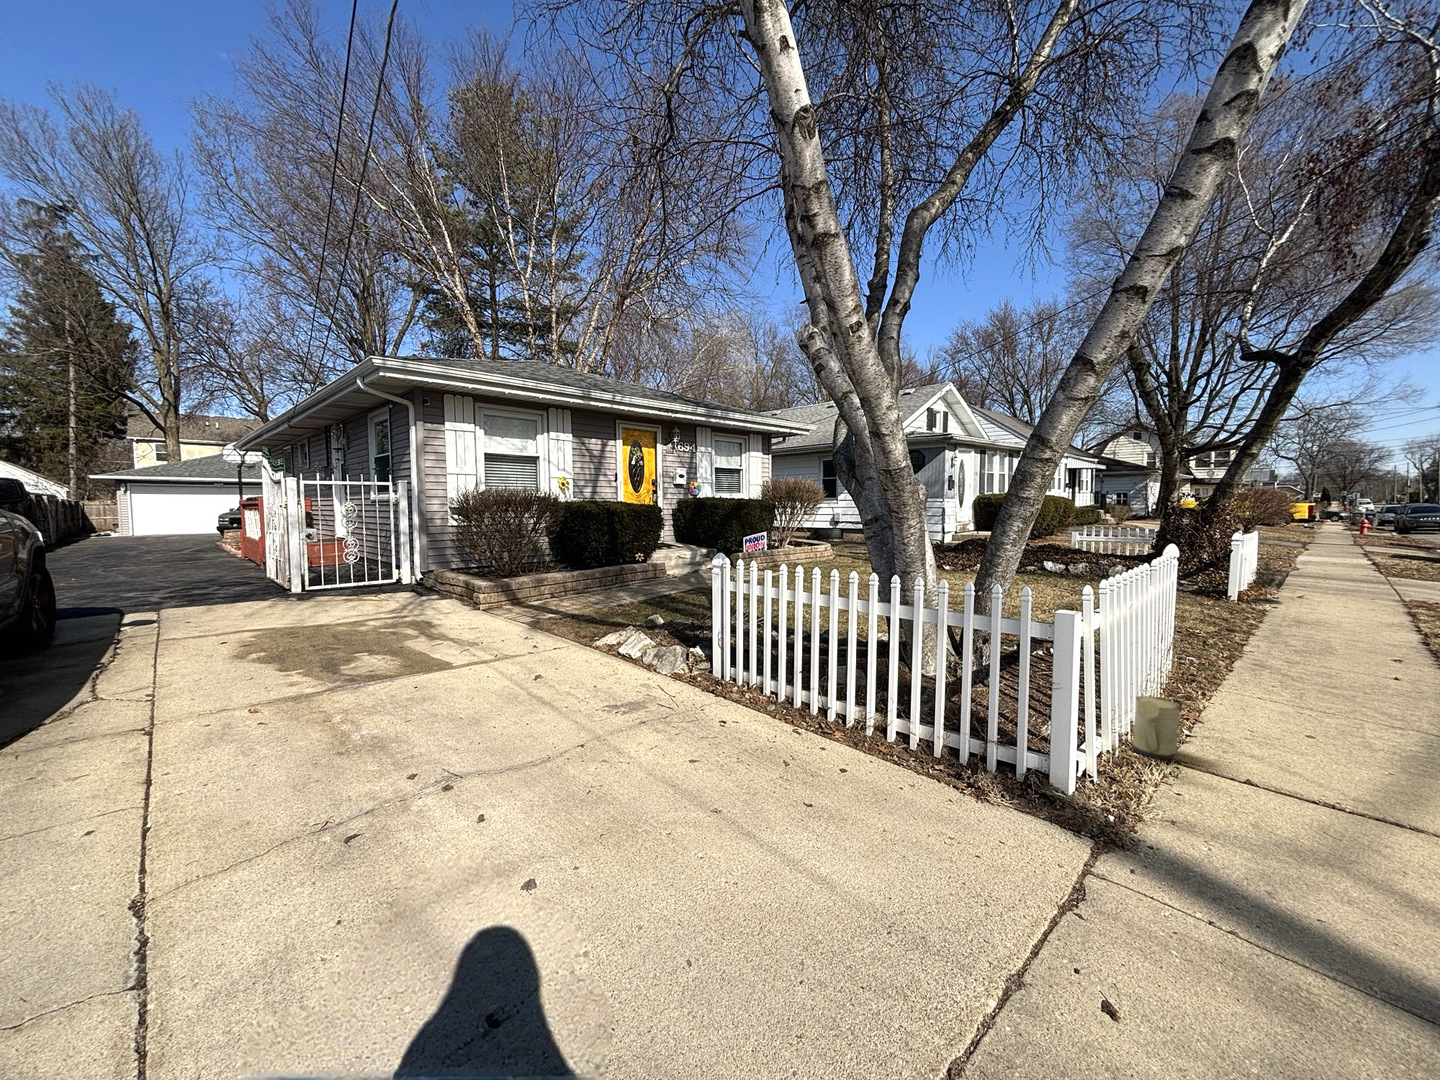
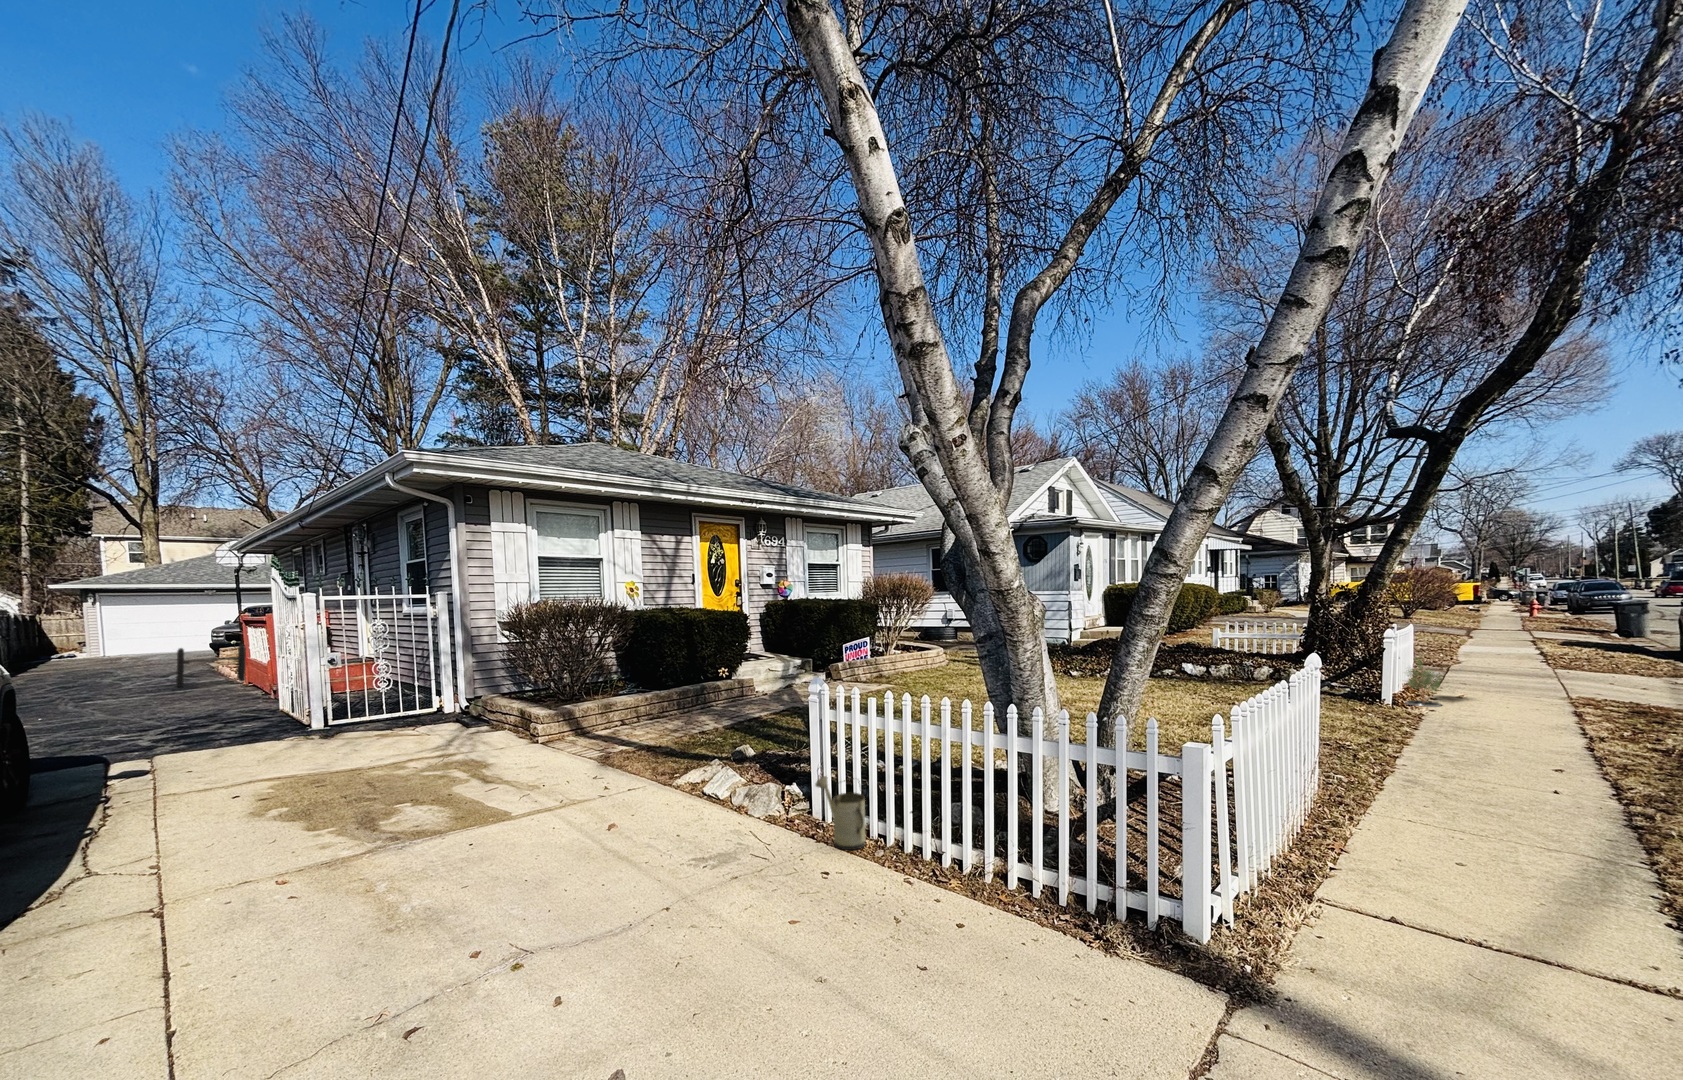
bench: none [186,525,244,559] -> present [176,645,246,687]
watering can: present [1133,686,1181,760] -> present [816,776,865,850]

